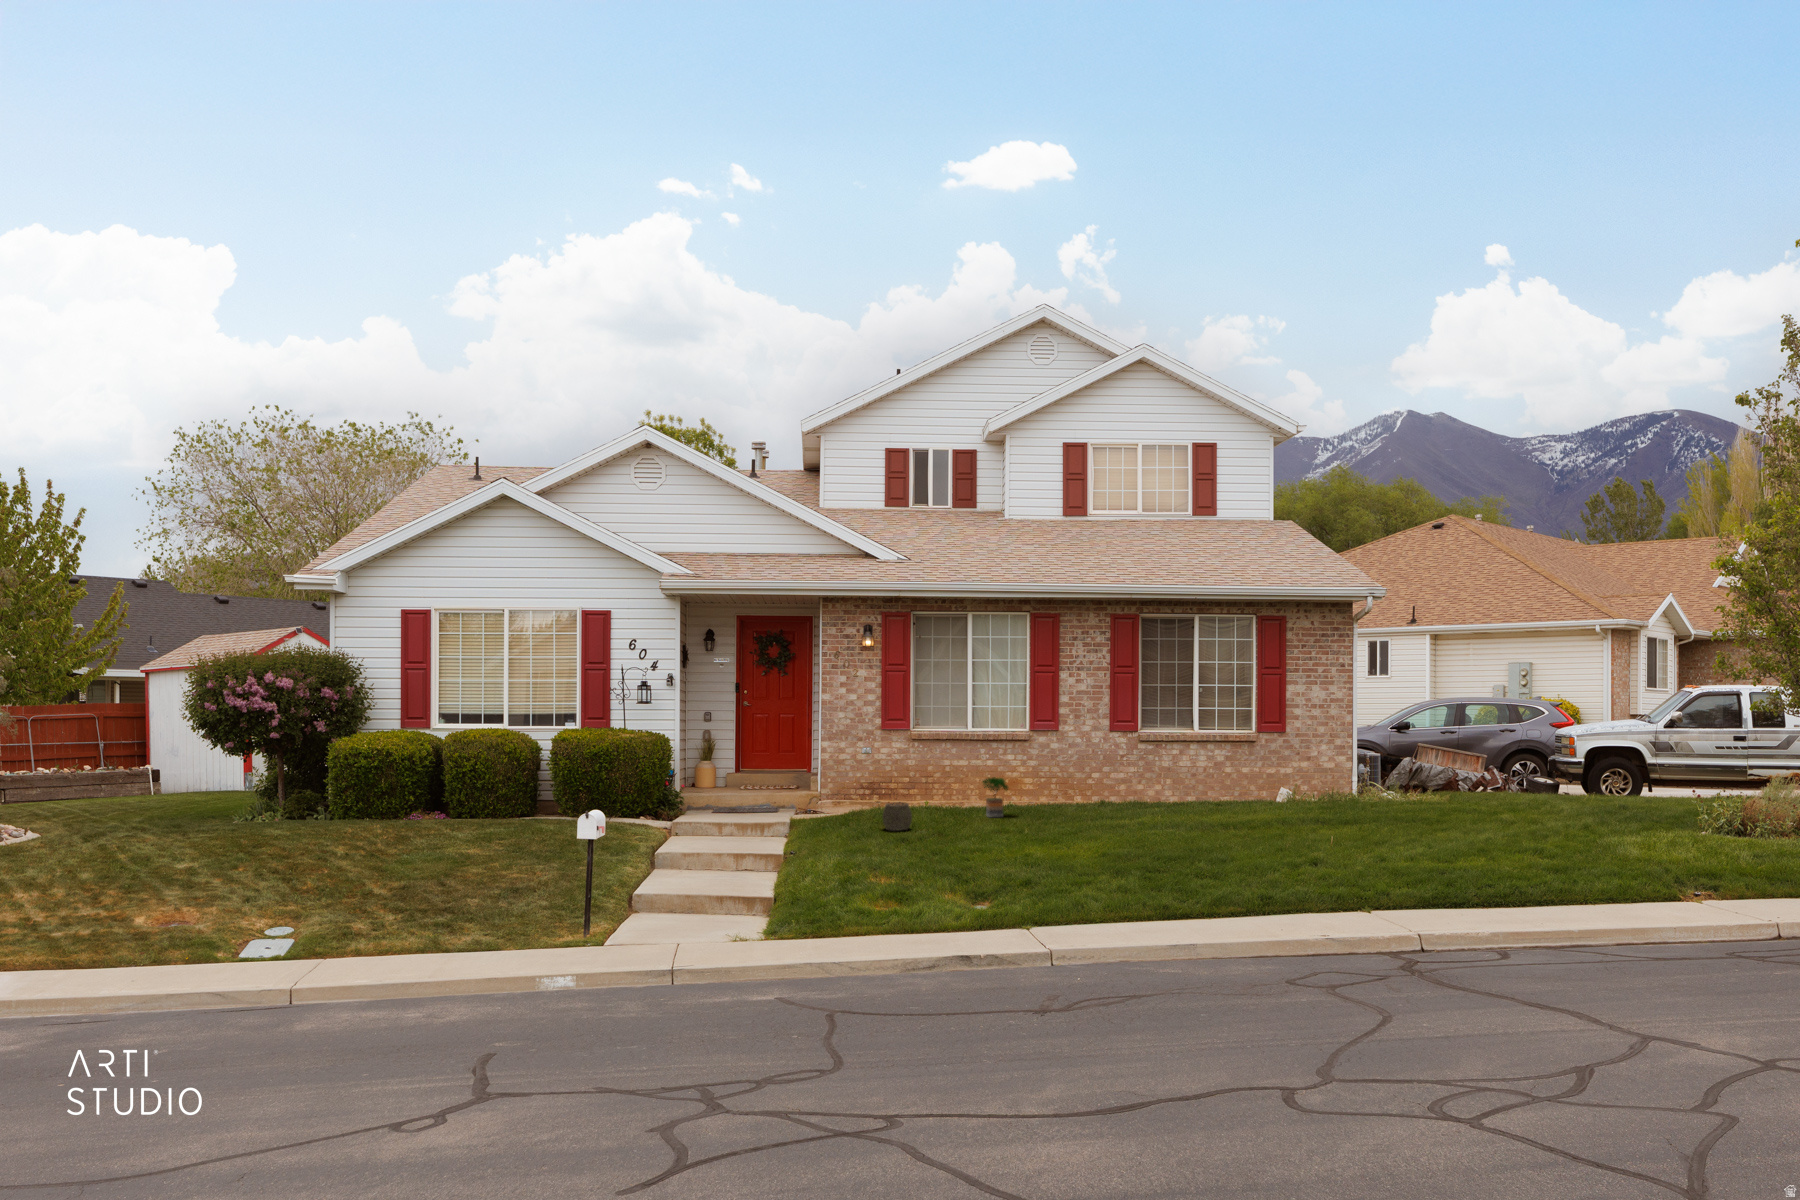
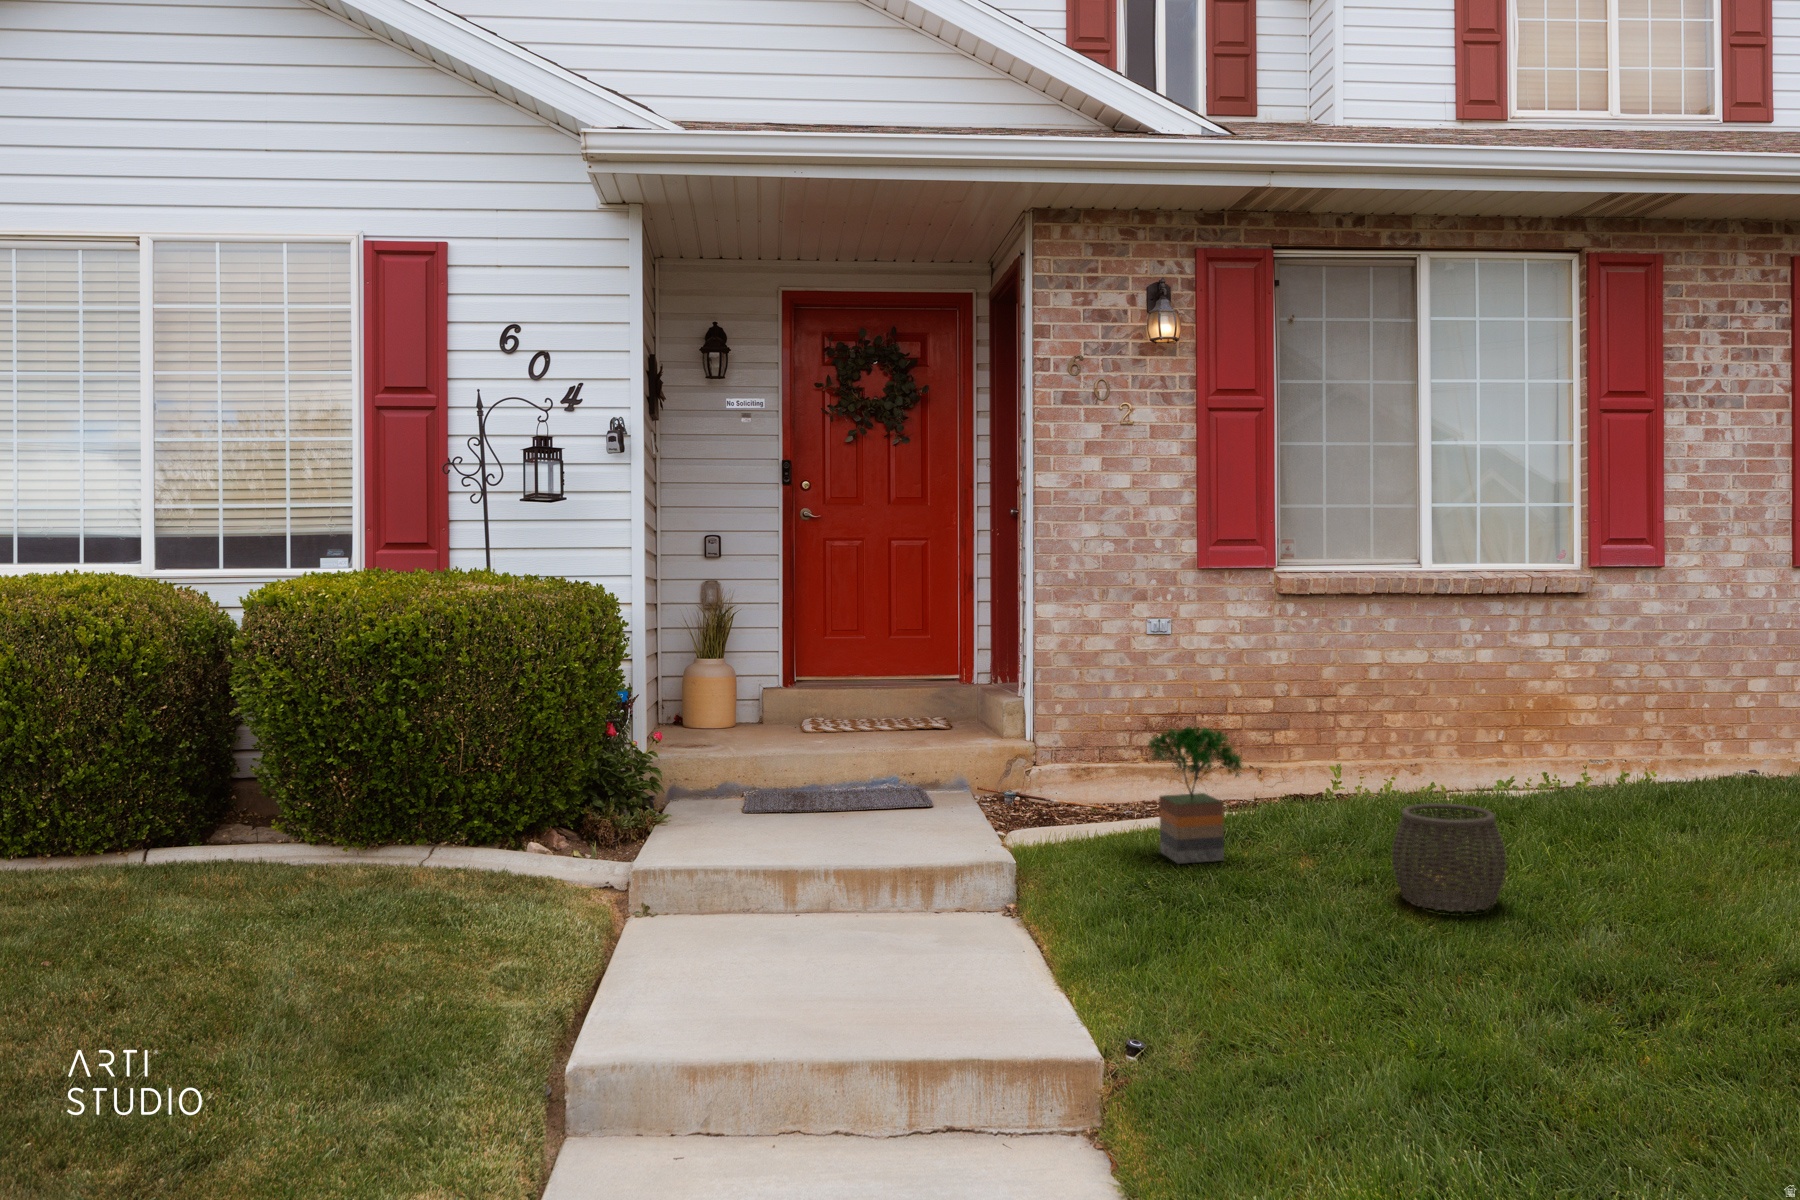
potted tree: present [983,777,1009,817] -> present [1149,727,1243,864]

